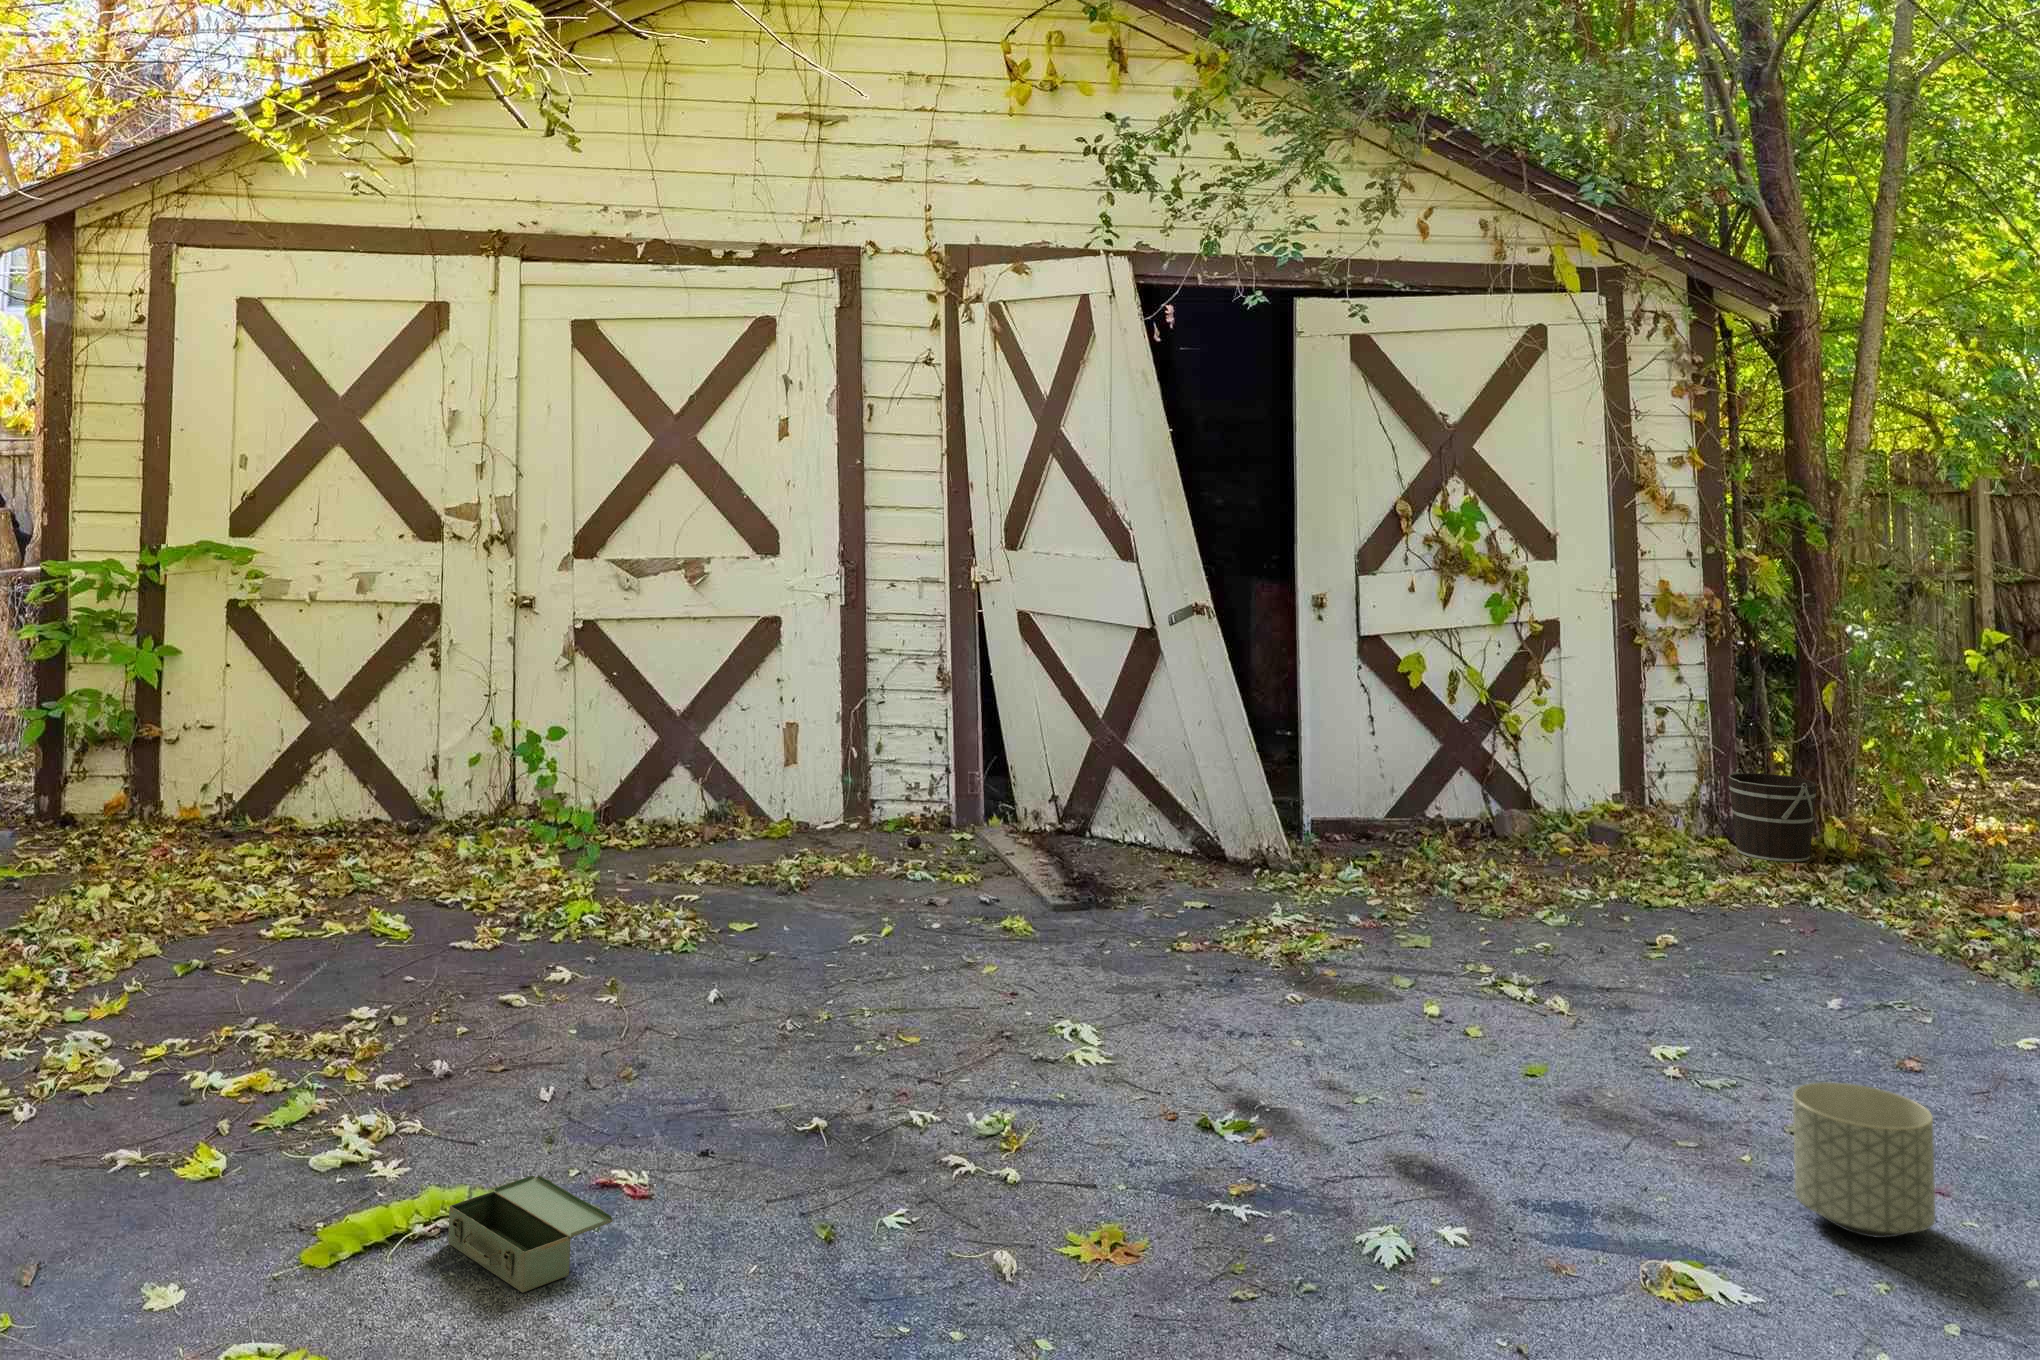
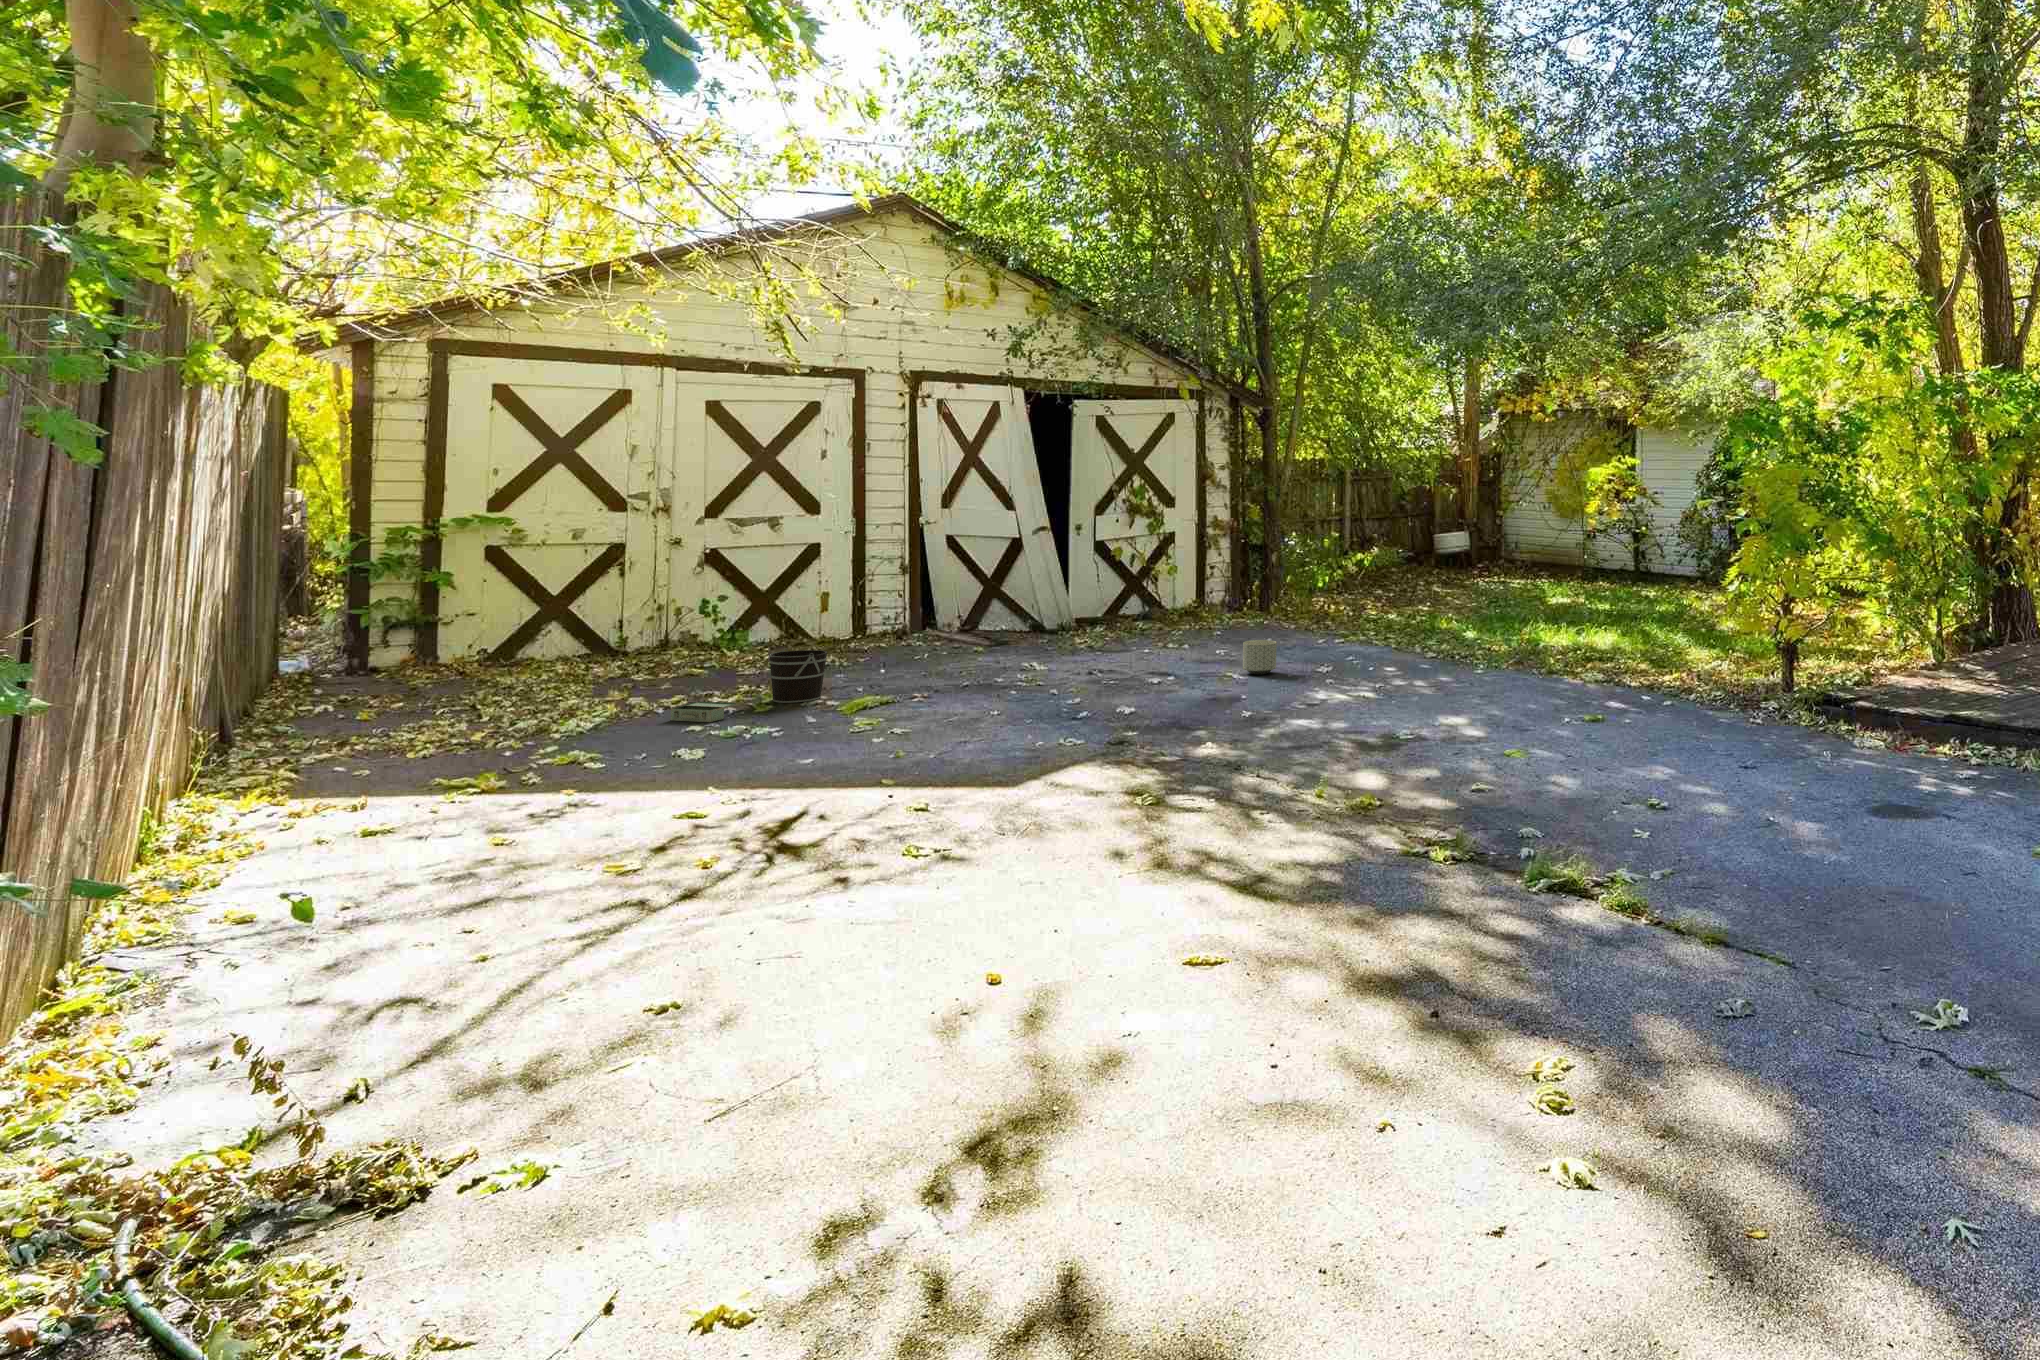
bucket: present [1728,769,1816,862] -> present [769,649,827,703]
toolbox: present [448,1175,613,1293] -> present [670,701,736,722]

